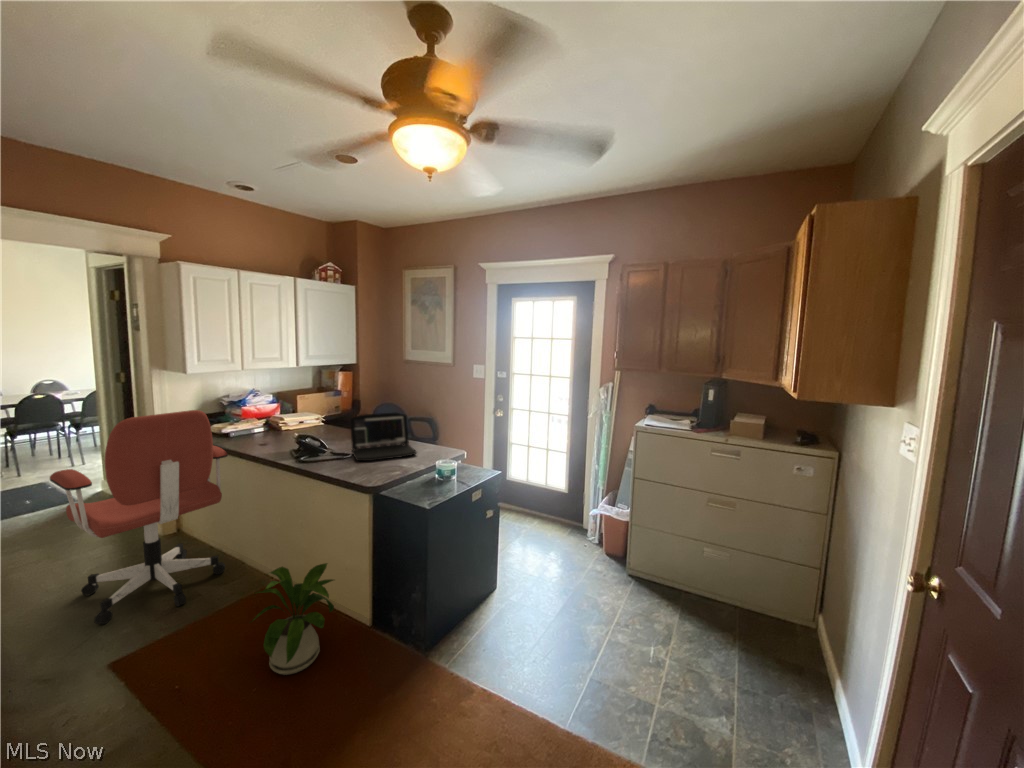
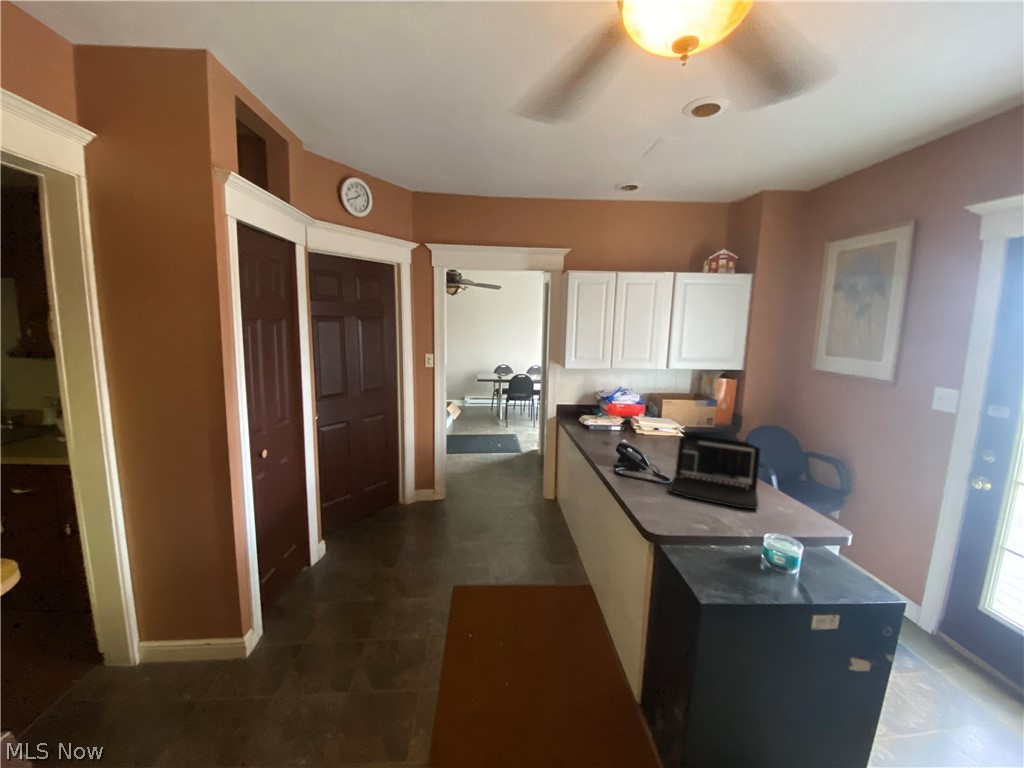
office chair: present [50,410,228,624] -> none [467,400,574,565]
house plant: present [252,563,334,675] -> none [518,577,612,700]

